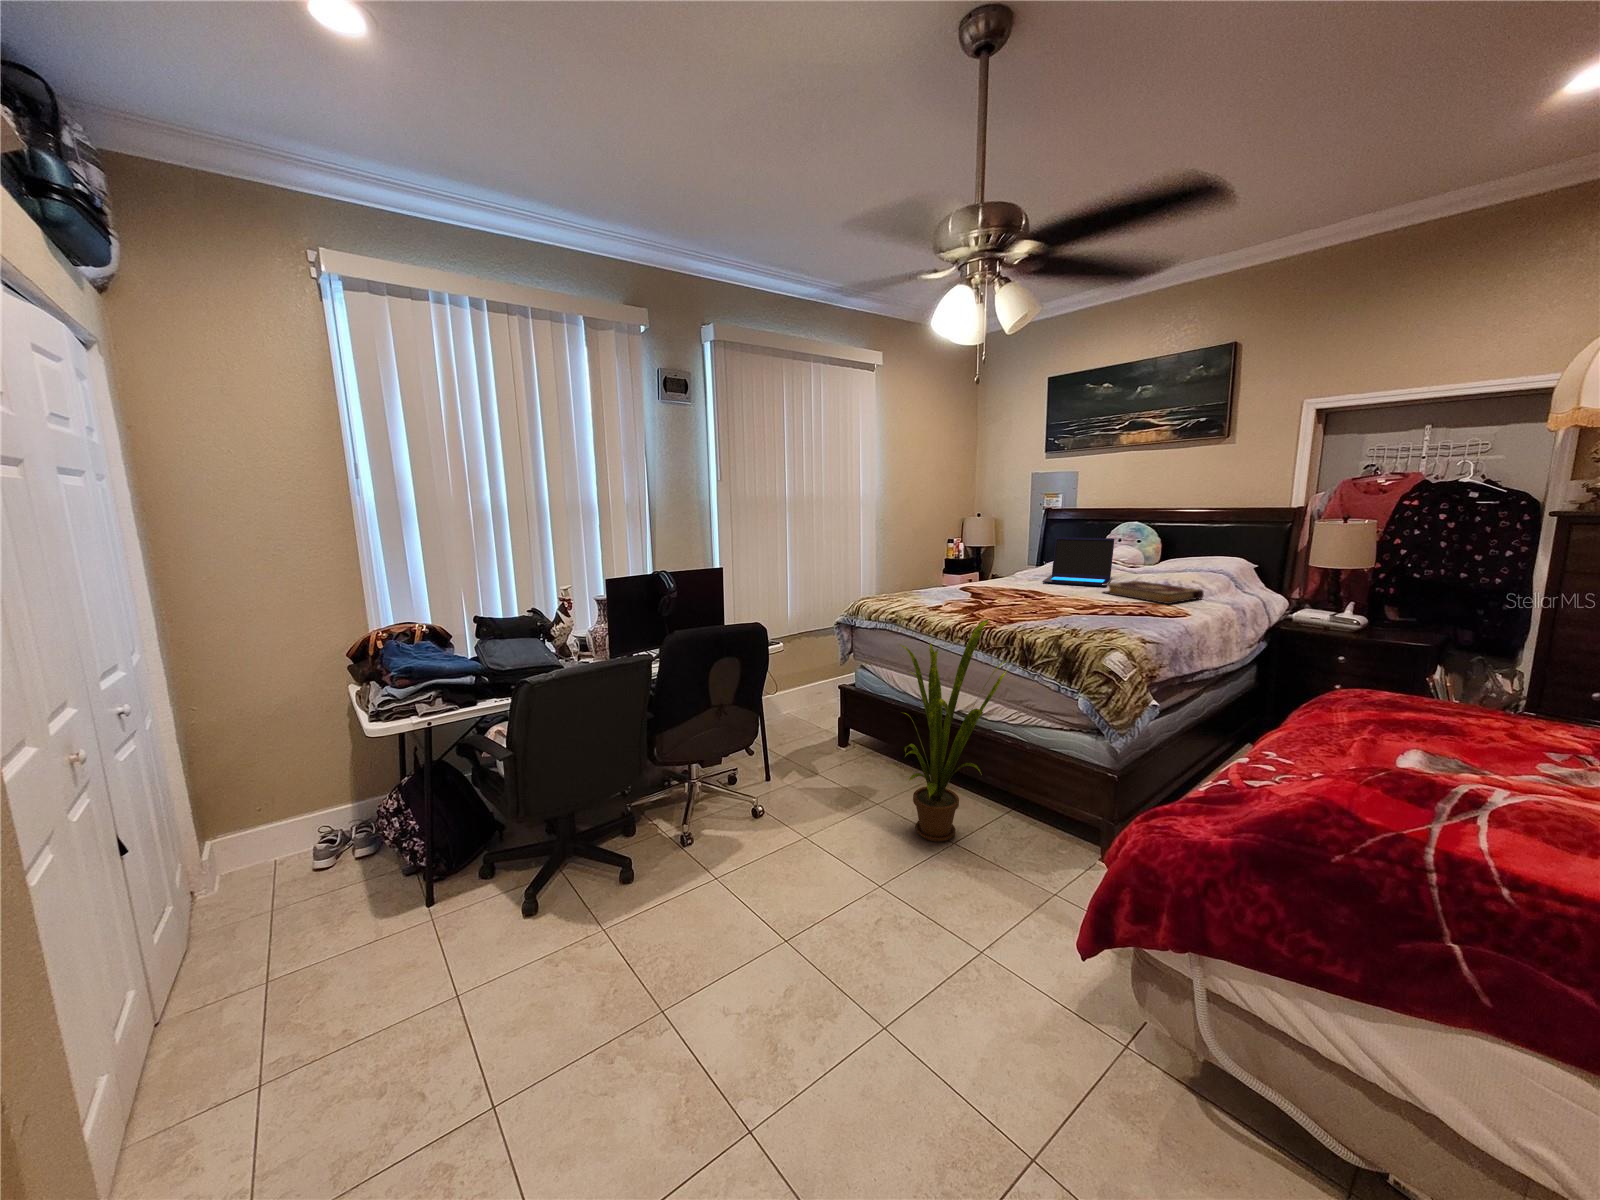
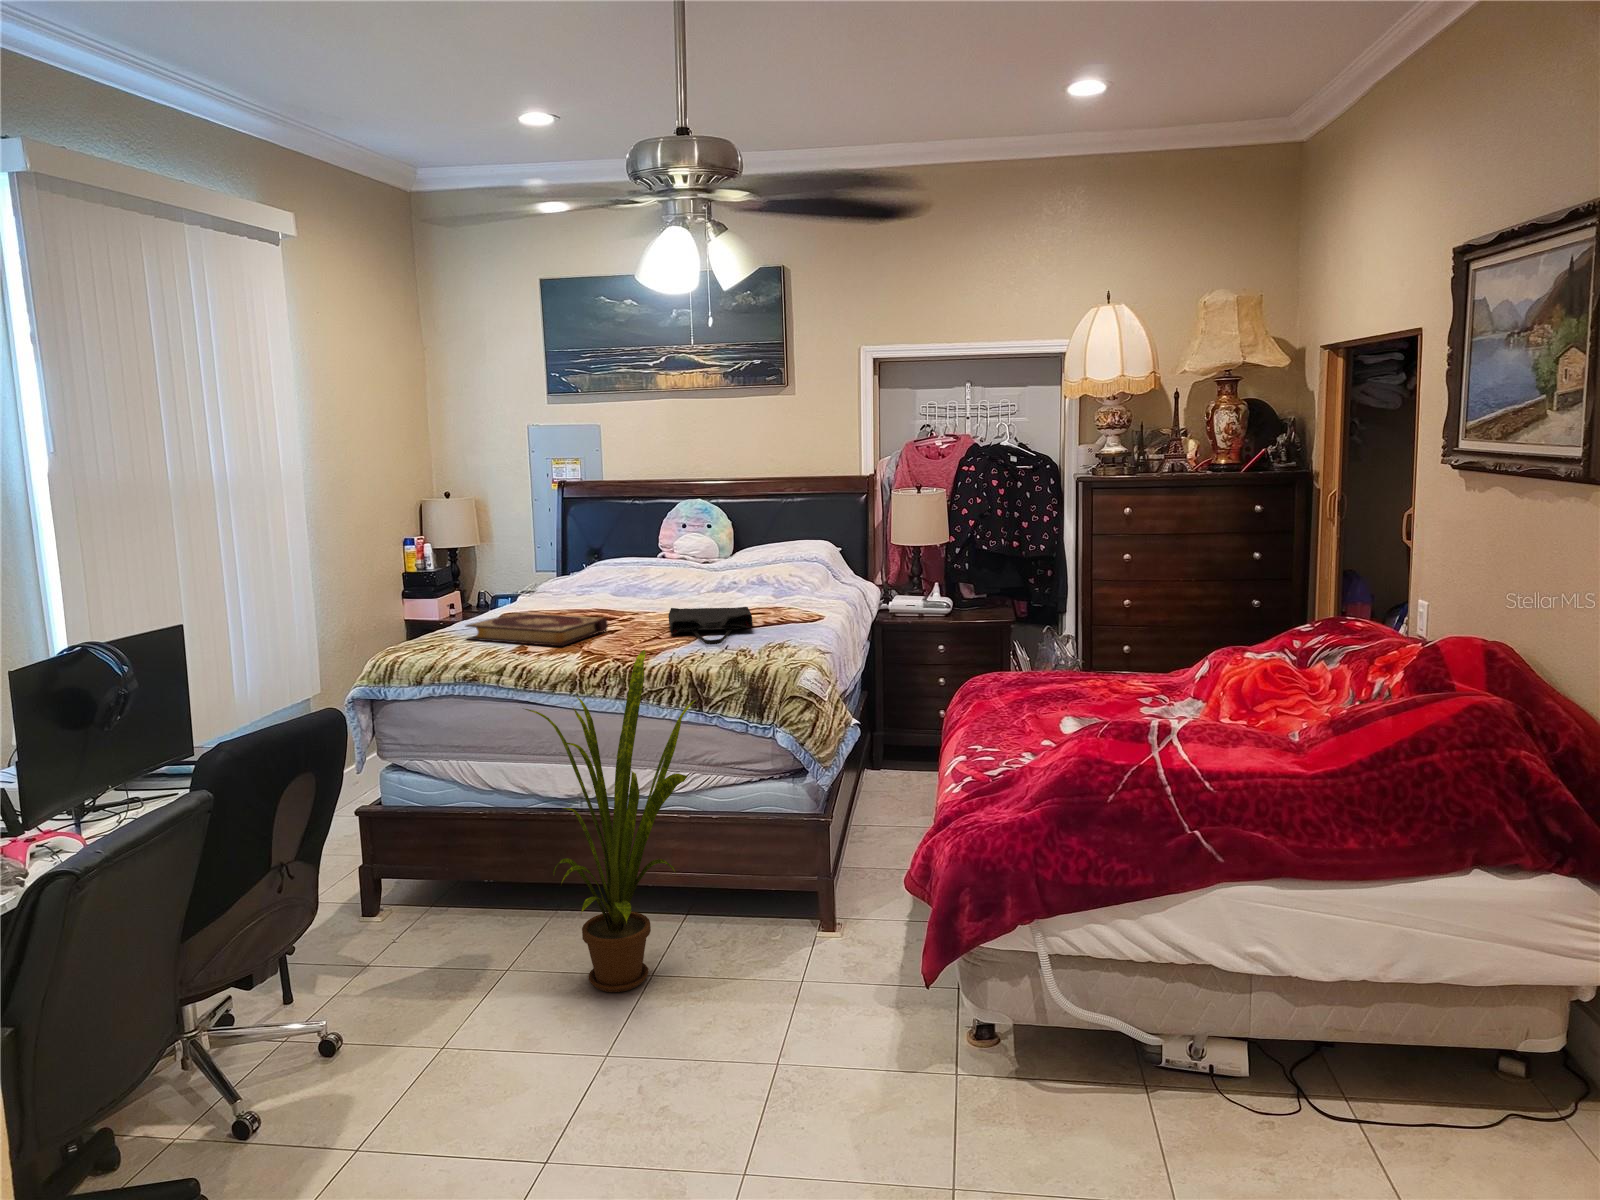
laptop: present [1042,537,1115,586] -> none [617,524,705,596]
book: present [1104,580,1204,604] -> present [466,613,608,646]
tote bag: none [1041,594,1113,624] -> present [668,607,752,645]

